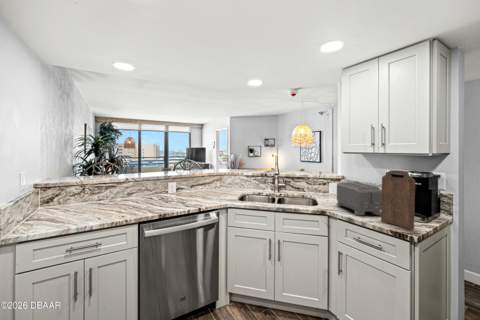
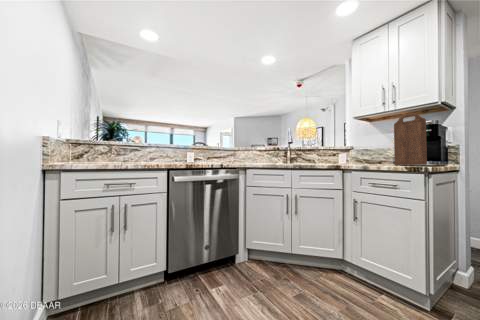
toaster: present [336,182,382,215] -> none [349,138,395,164]

